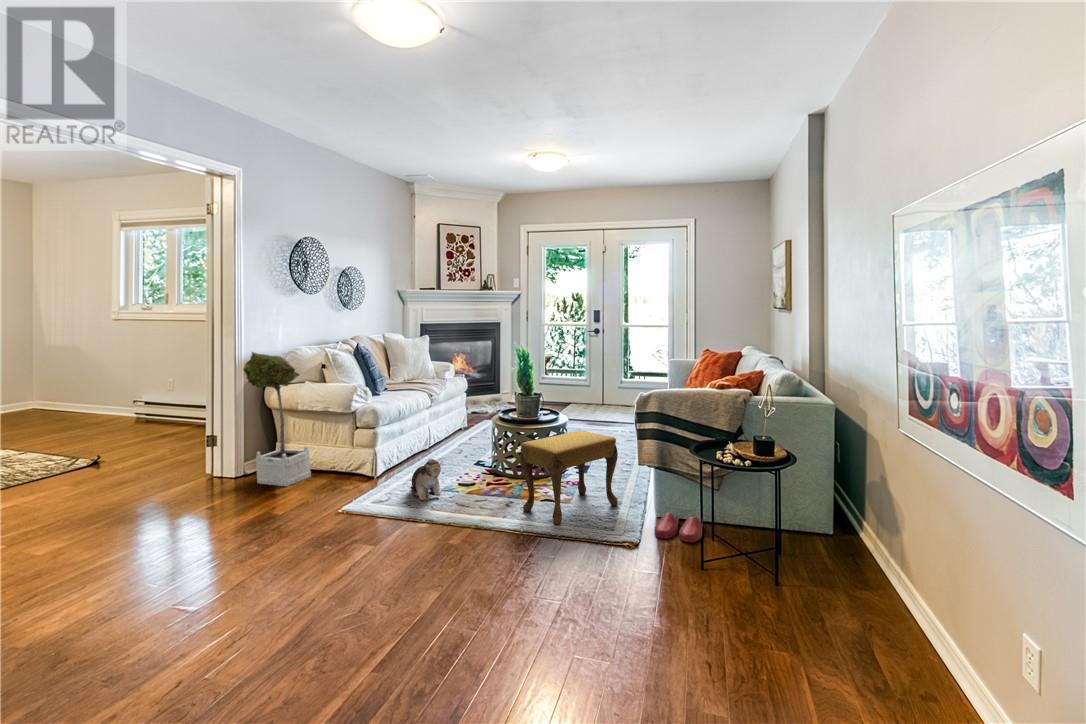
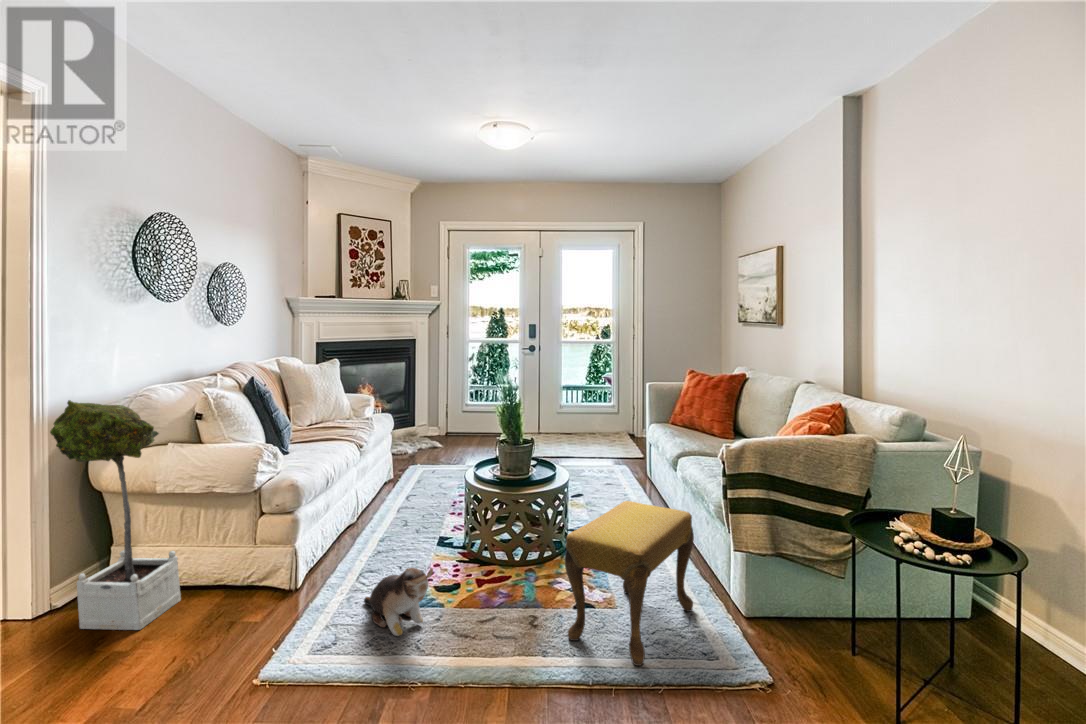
slippers: present [655,513,702,542] -> none [779,621,860,679]

